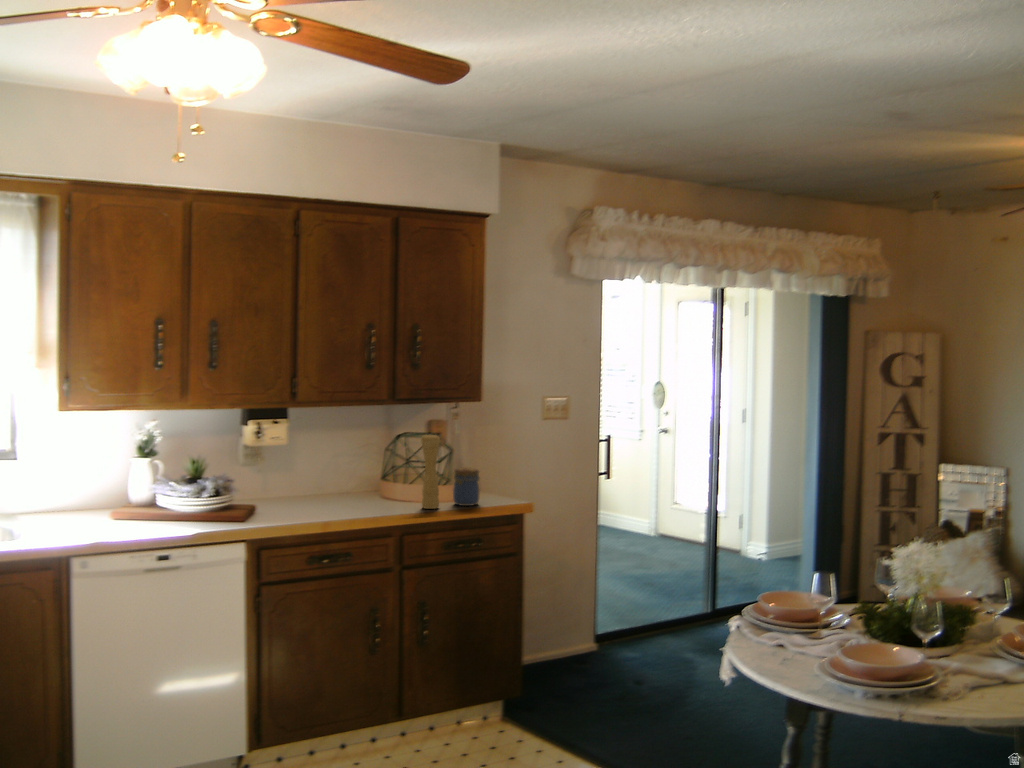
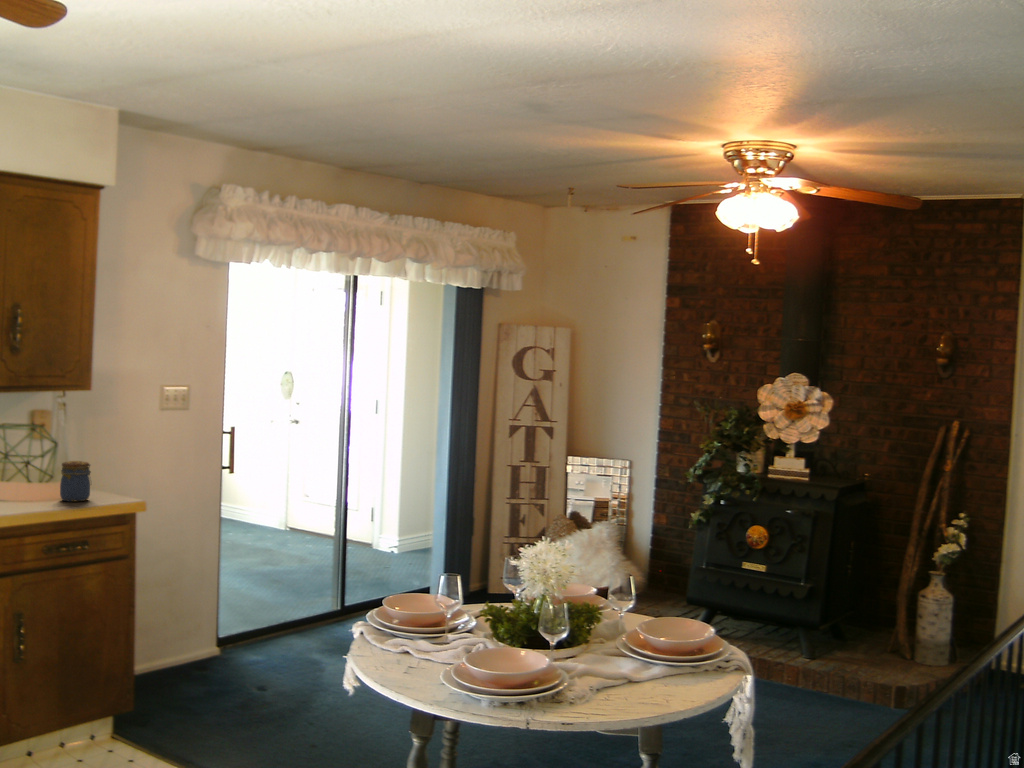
pepper mill: present [421,434,440,509] -> none [24,425,47,505]

